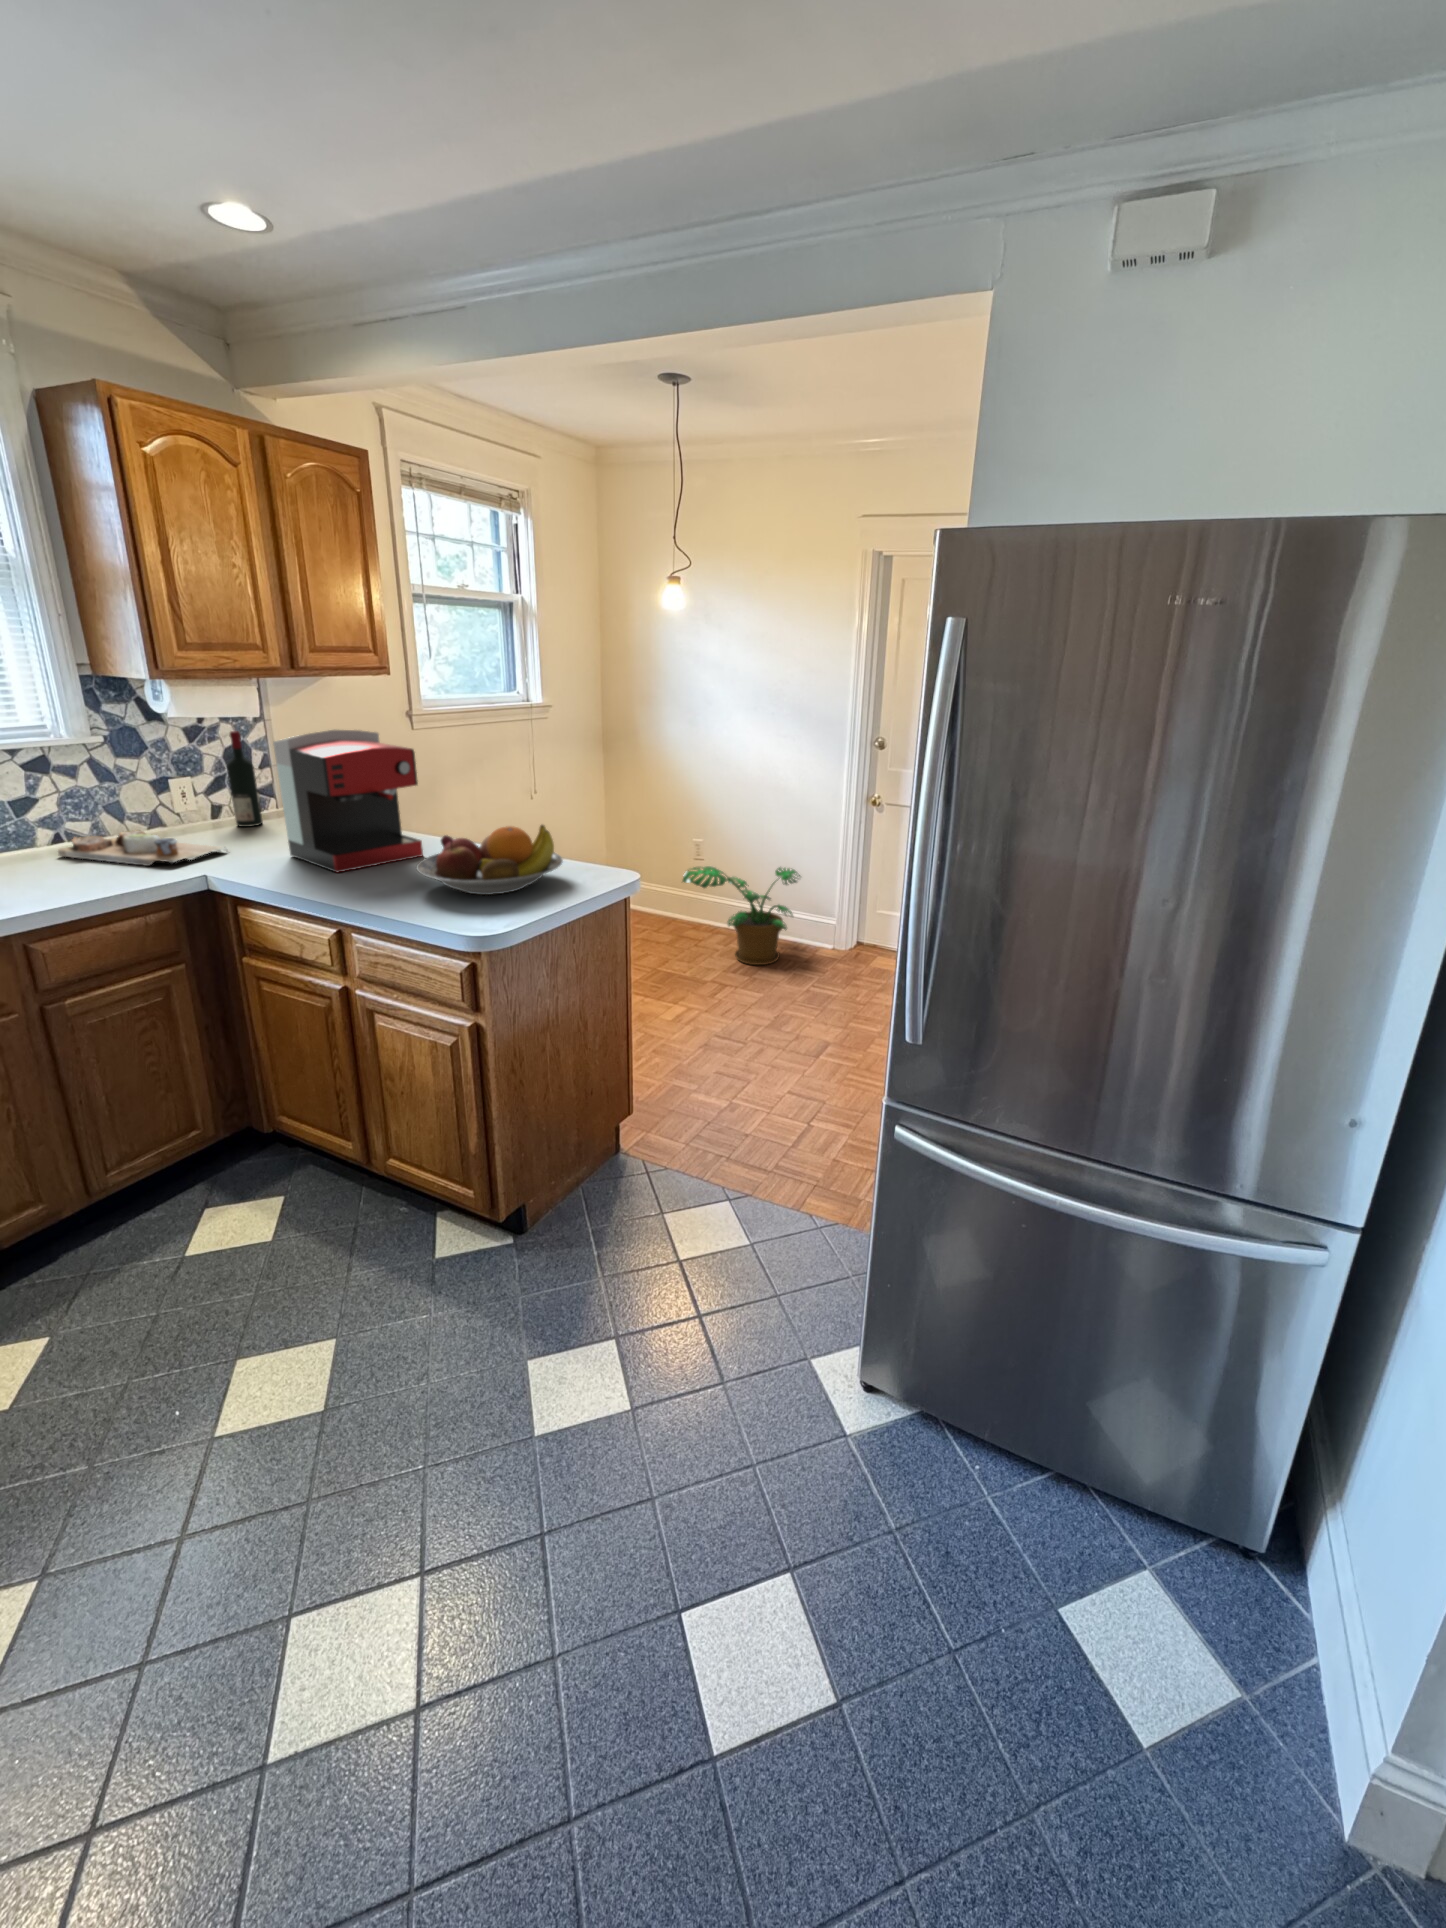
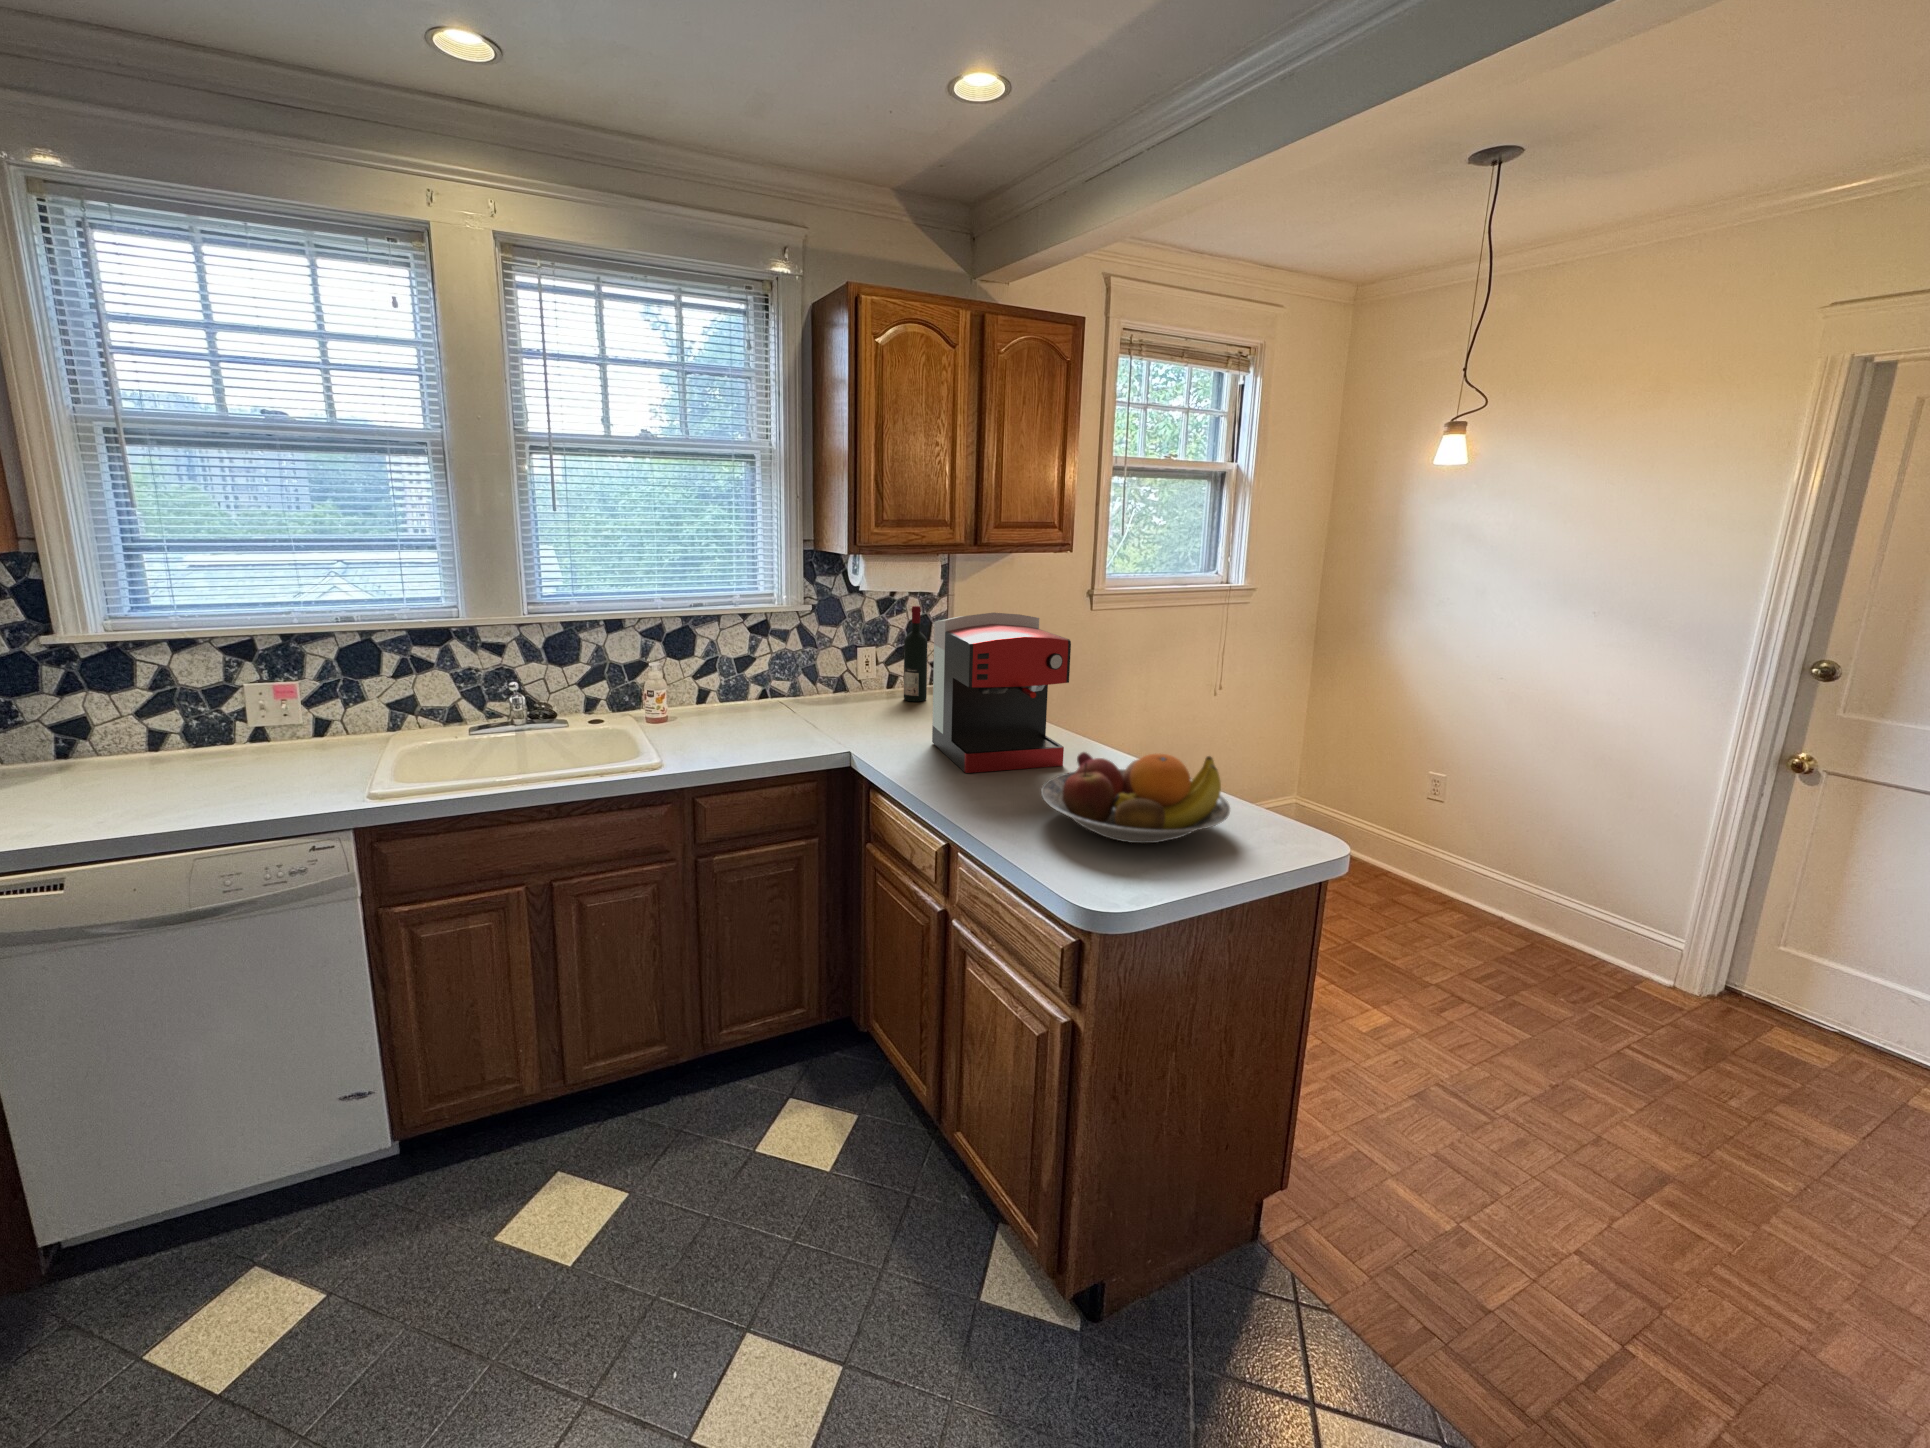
cutting board: present [58,831,228,866] -> none [757,695,884,737]
potted plant: present [683,866,800,965] -> none [1409,817,1625,986]

